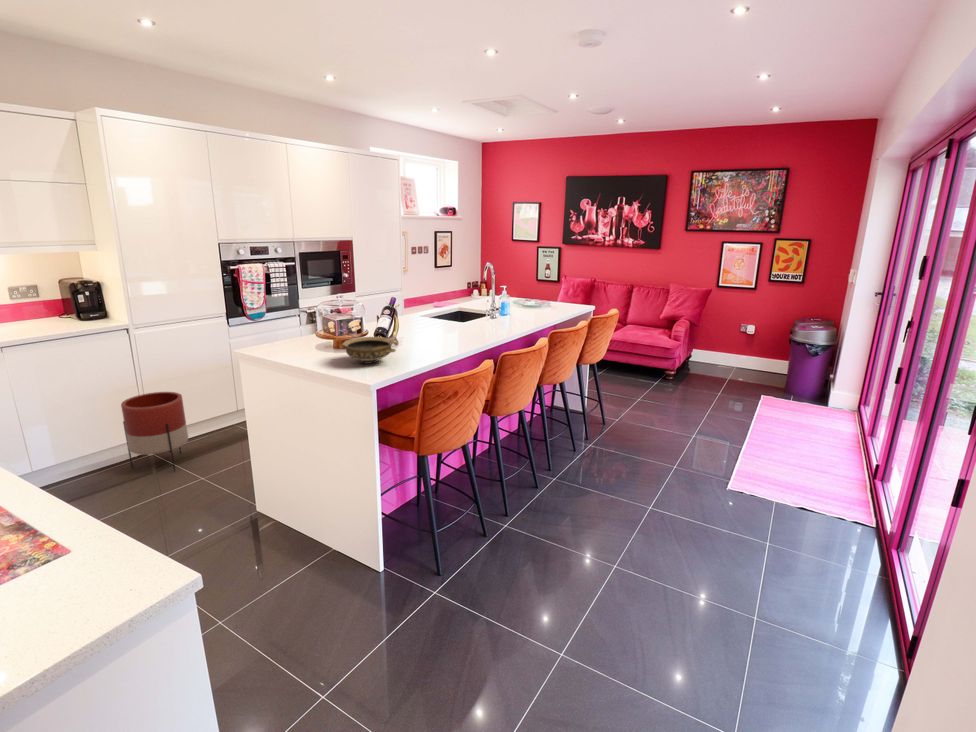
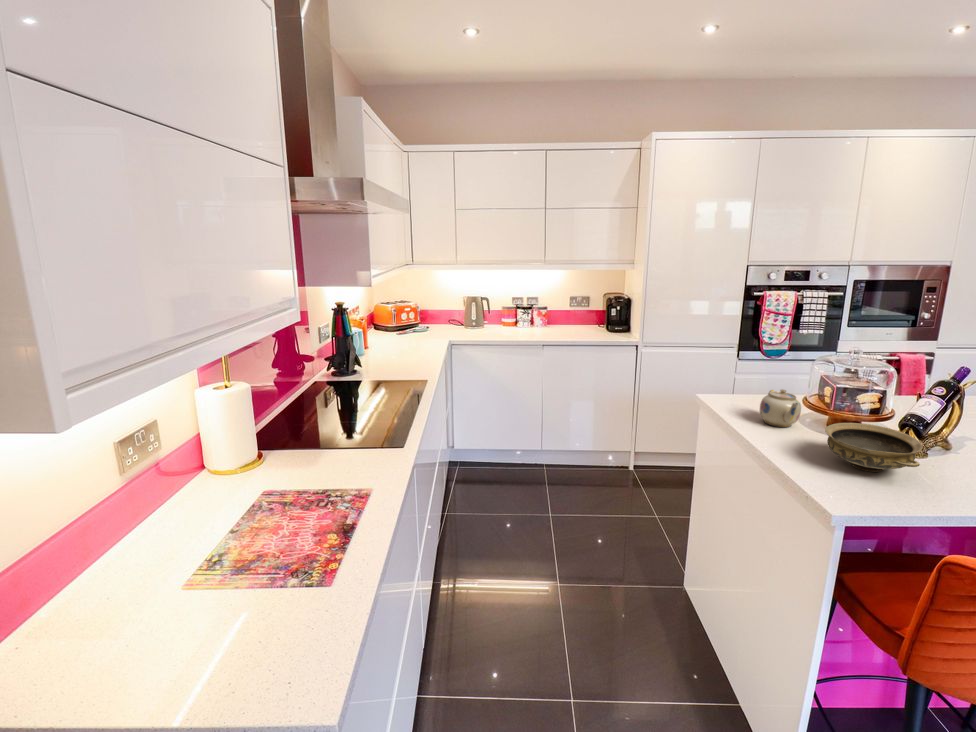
teapot: none [291,328,319,356] -> present [760,389,801,427]
planter: present [121,392,188,471] -> none [609,410,664,494]

